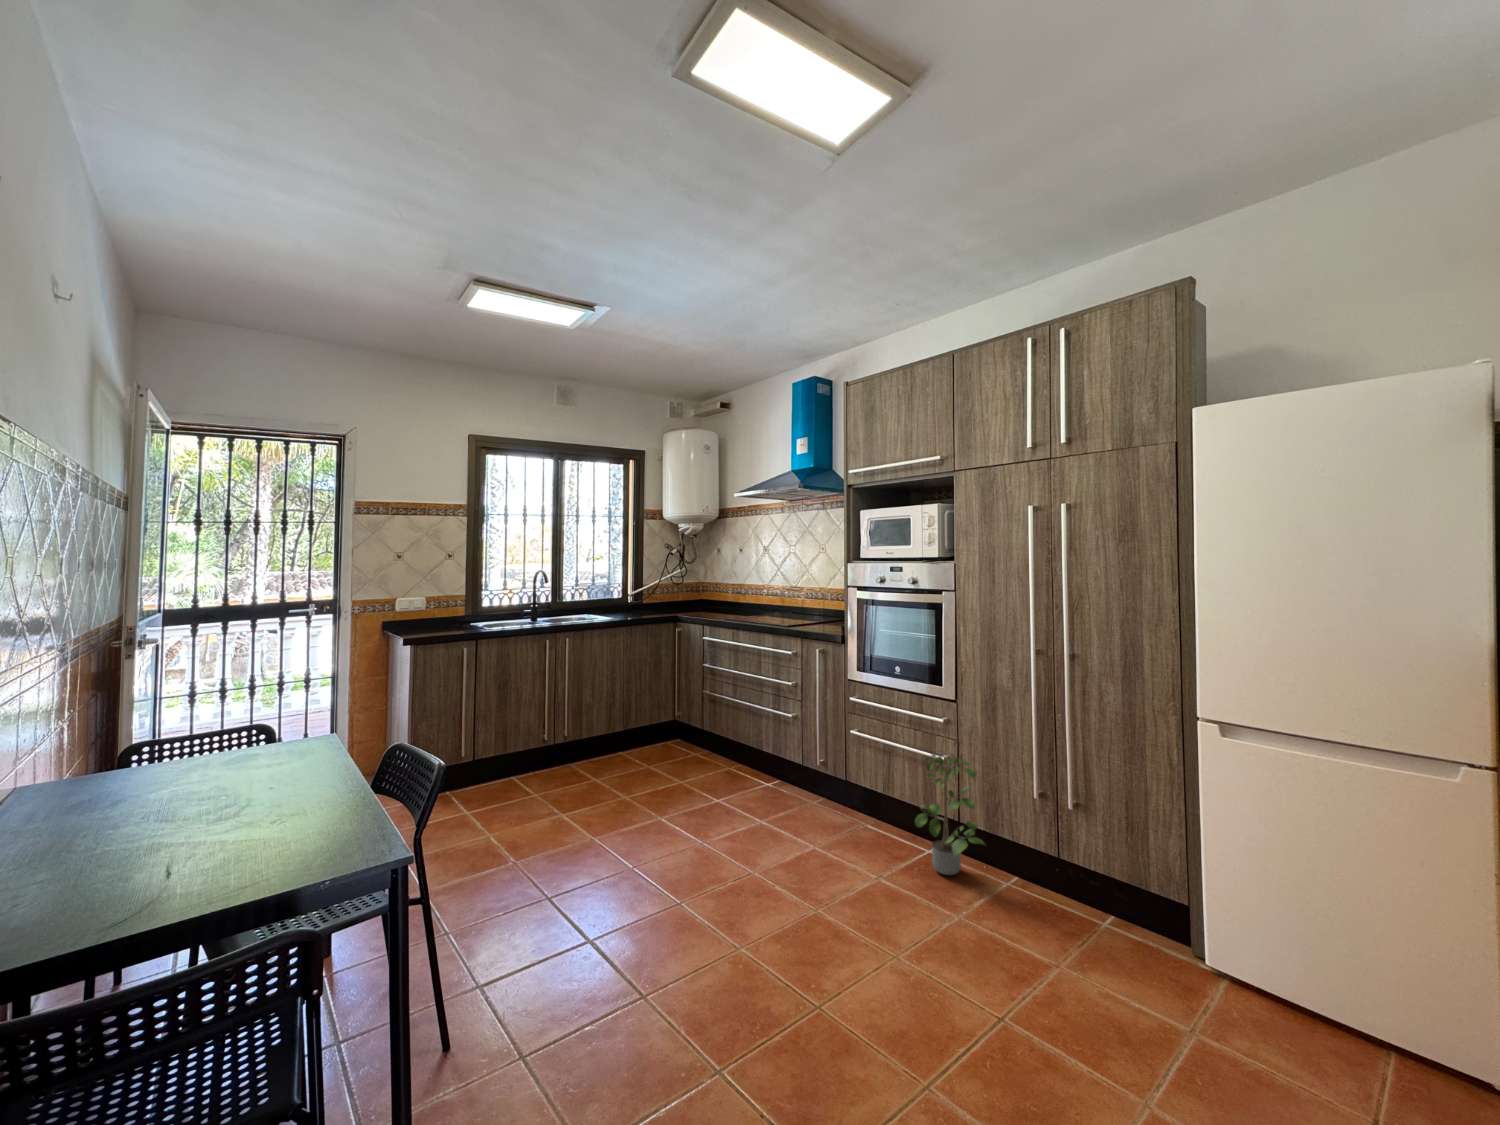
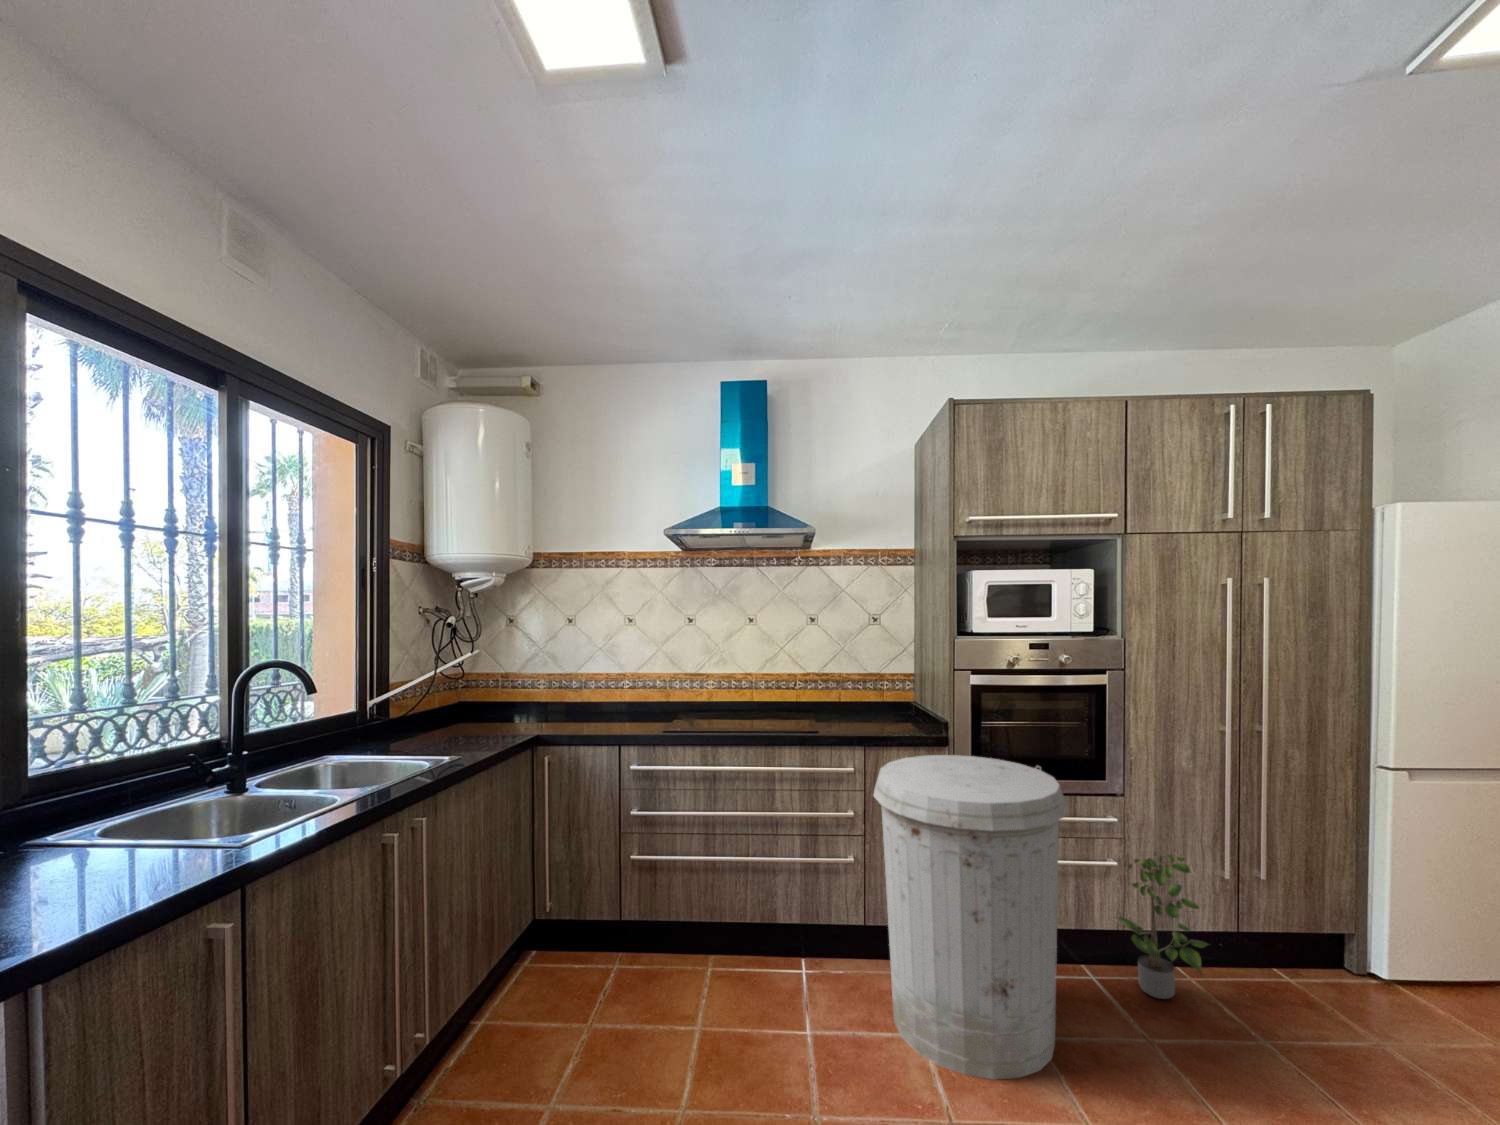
trash can: none [725,646,854,849] -> present [874,755,1068,1079]

